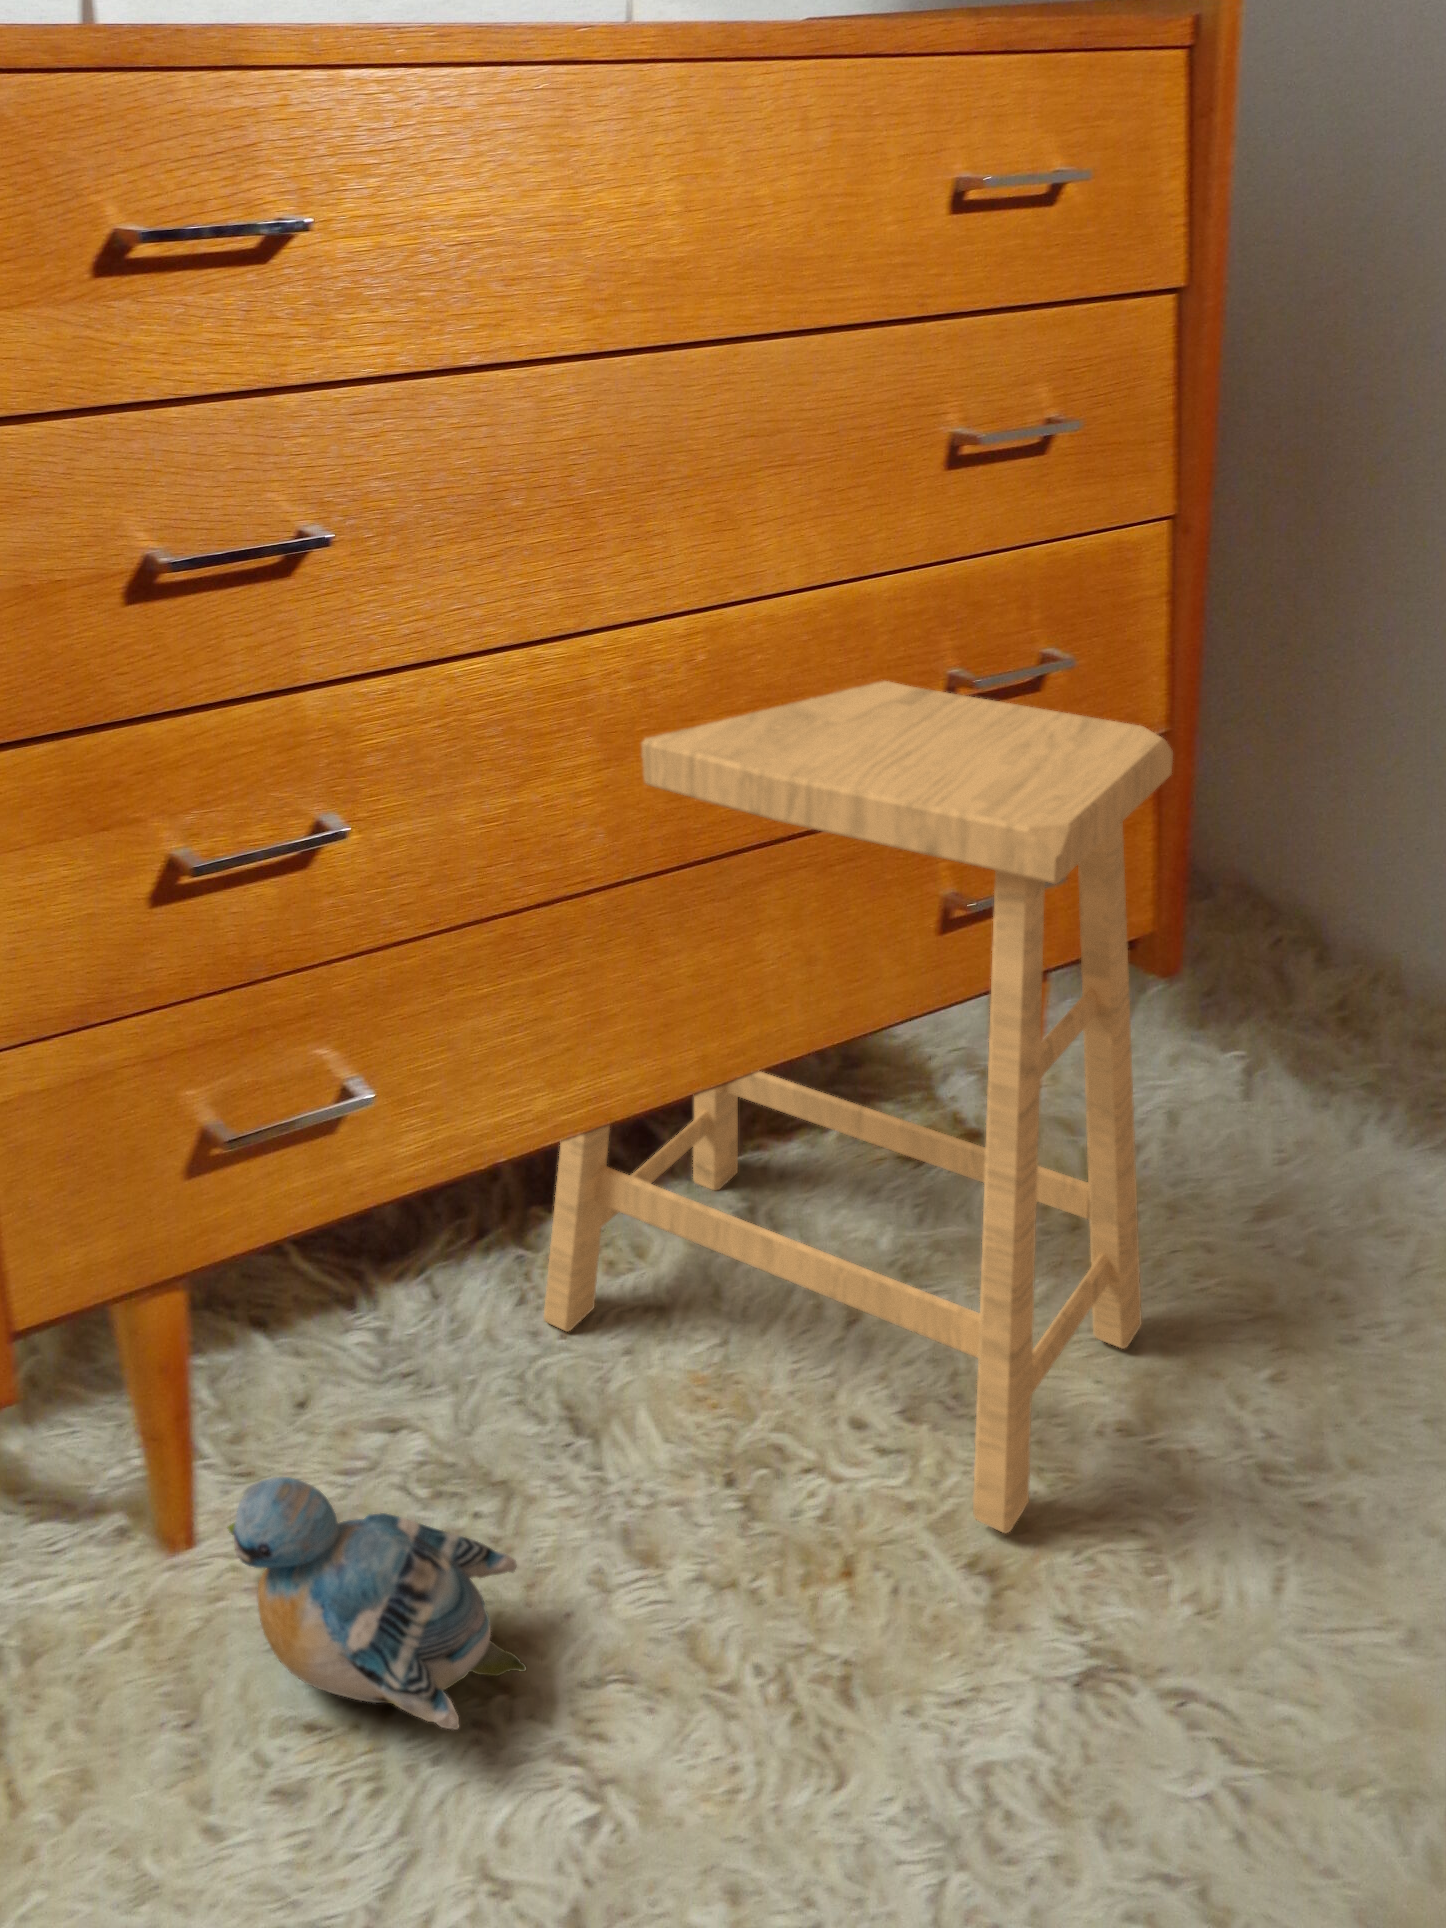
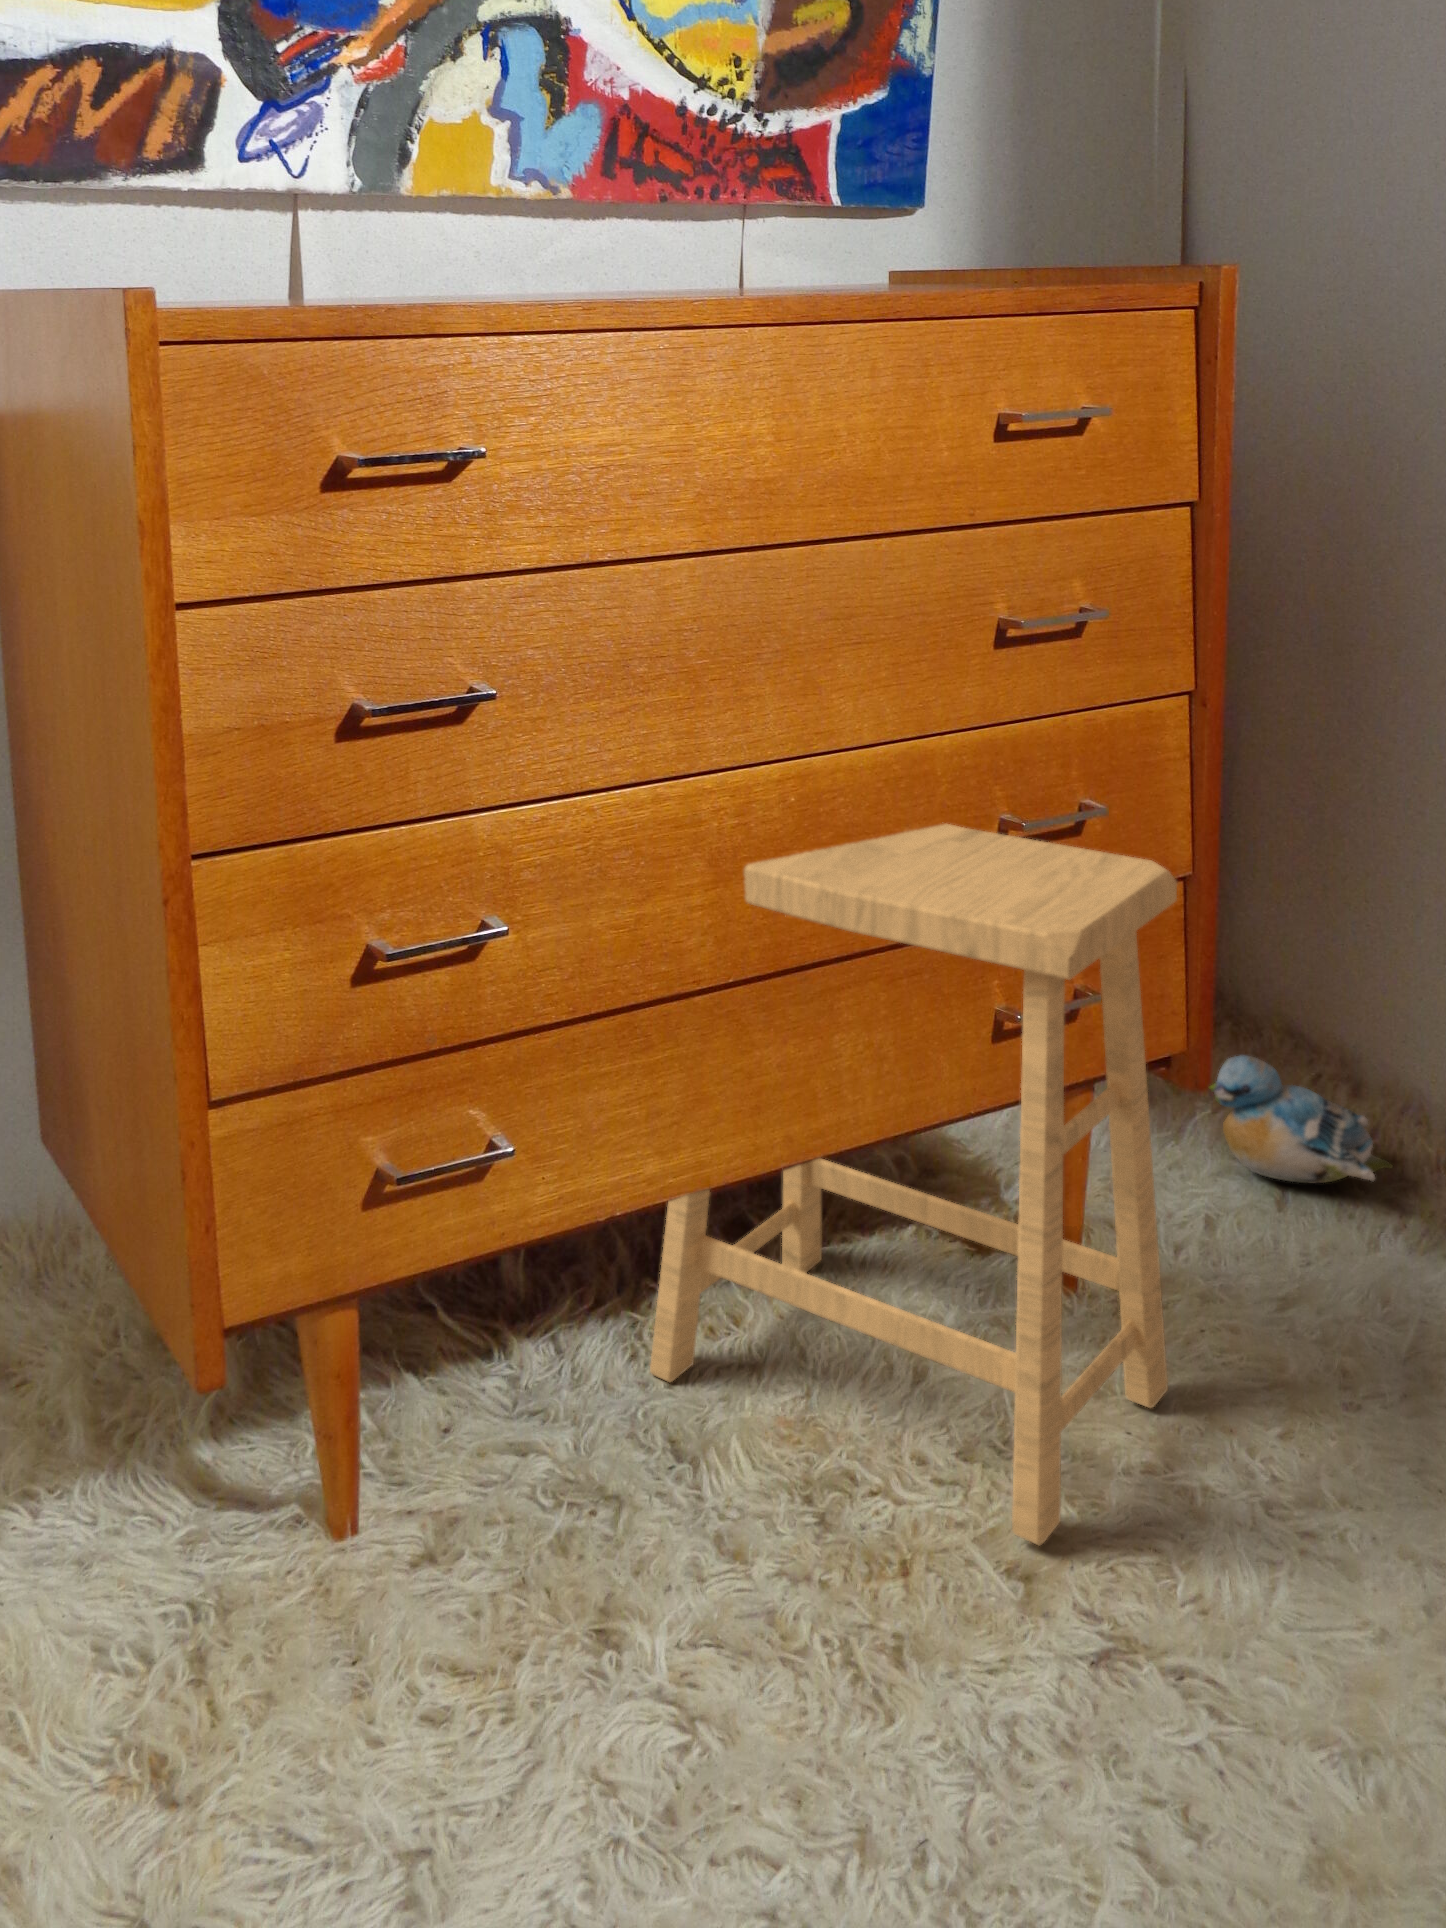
plush toy: present [228,1477,526,1730] -> present [1210,1056,1392,1183]

